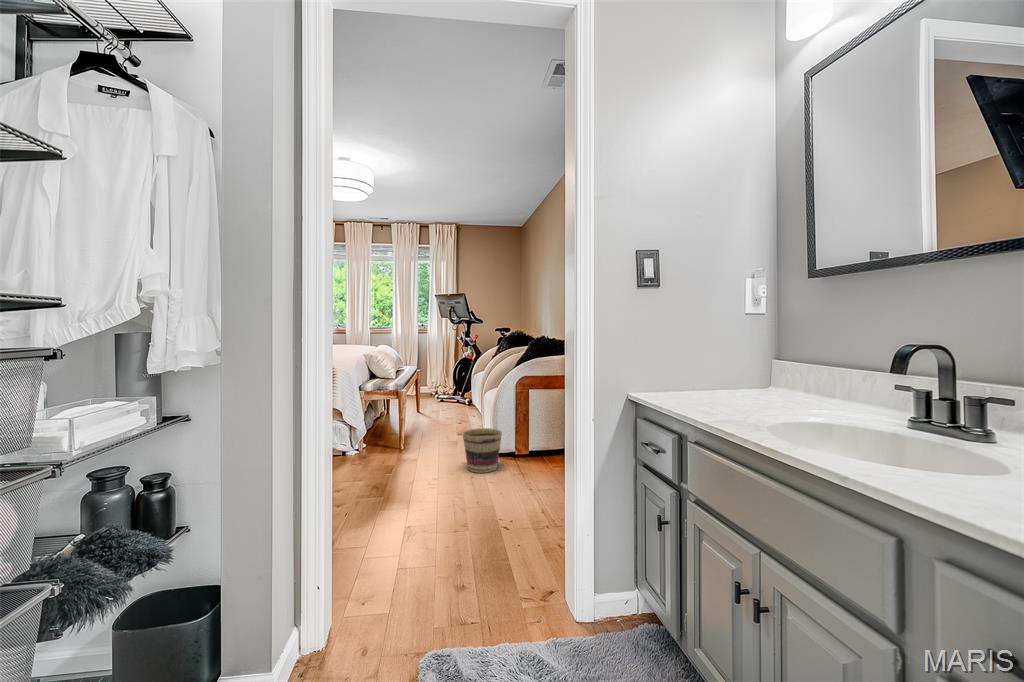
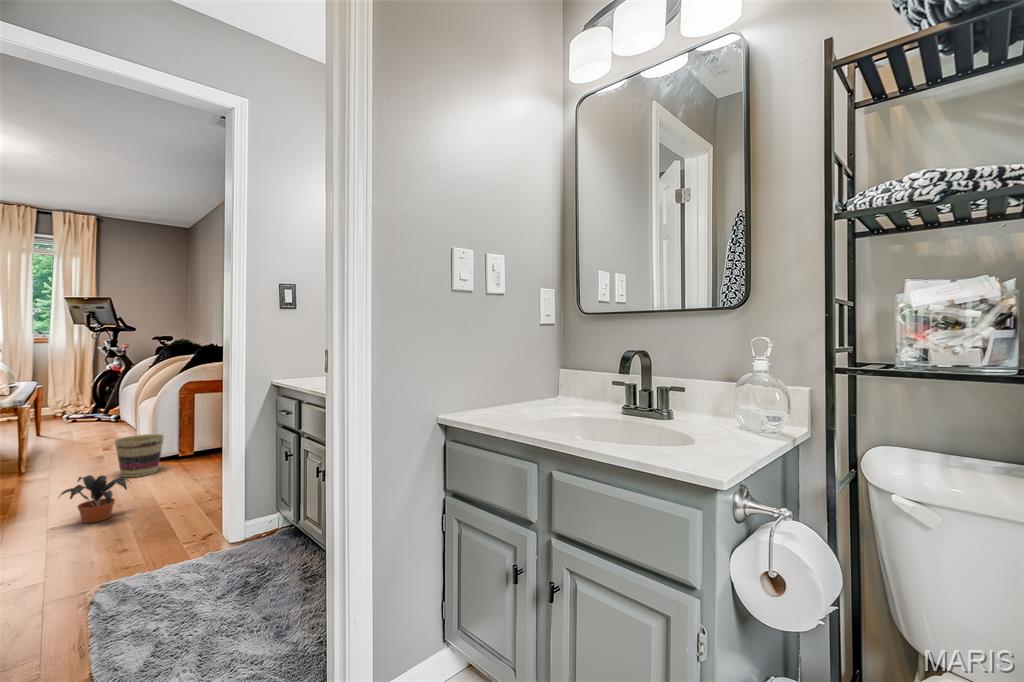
potted plant: none [412,477,472,532] -> present [60,475,128,523]

